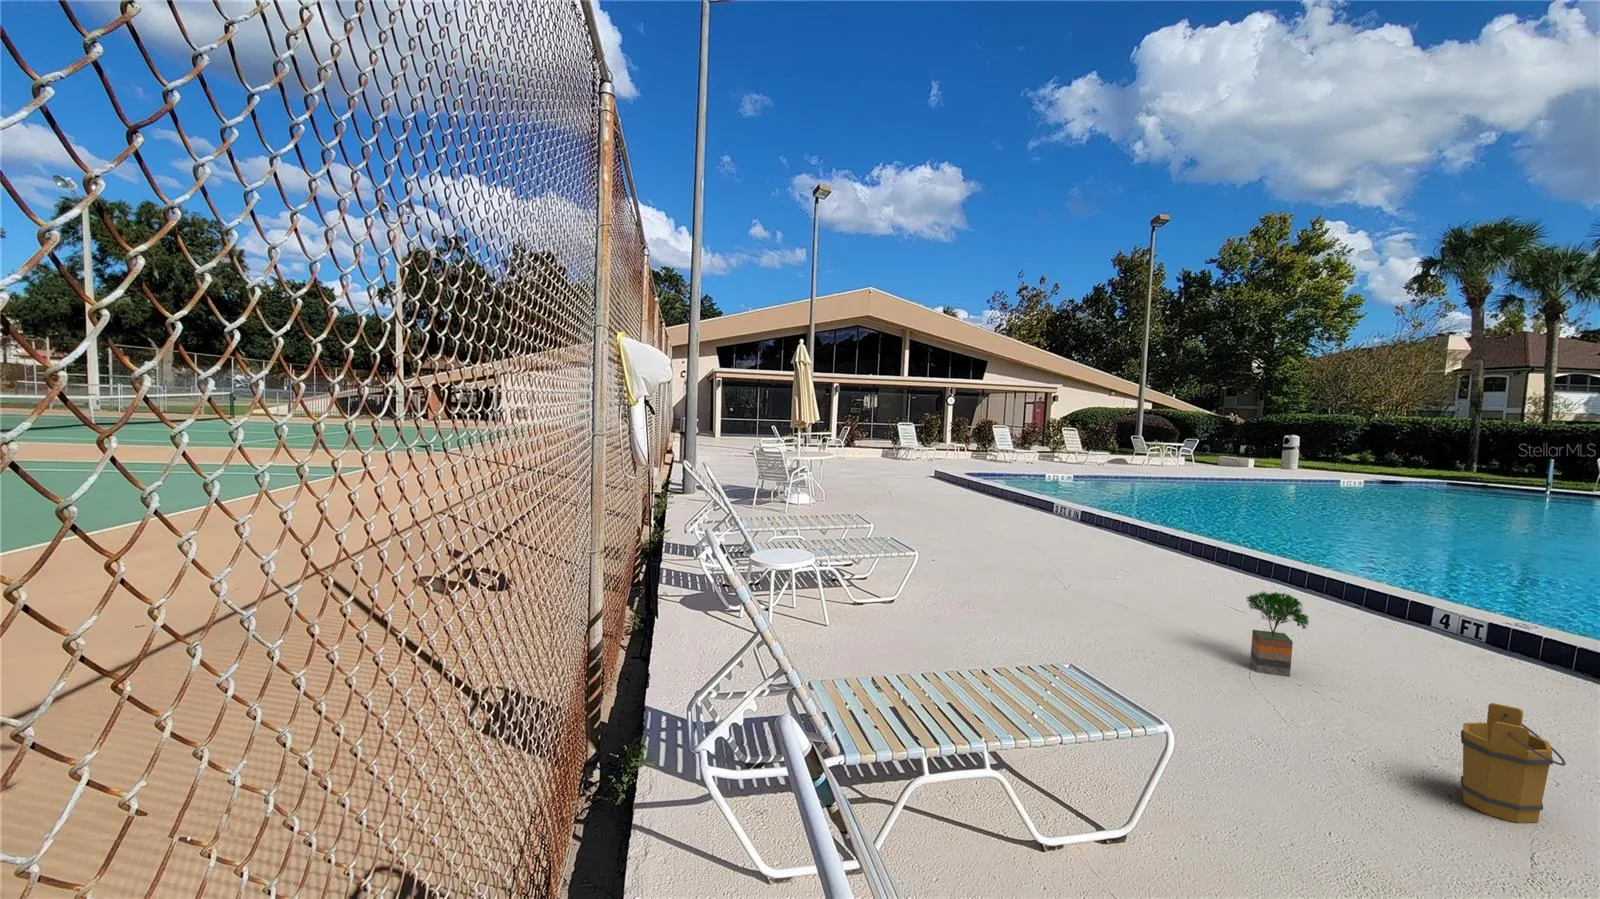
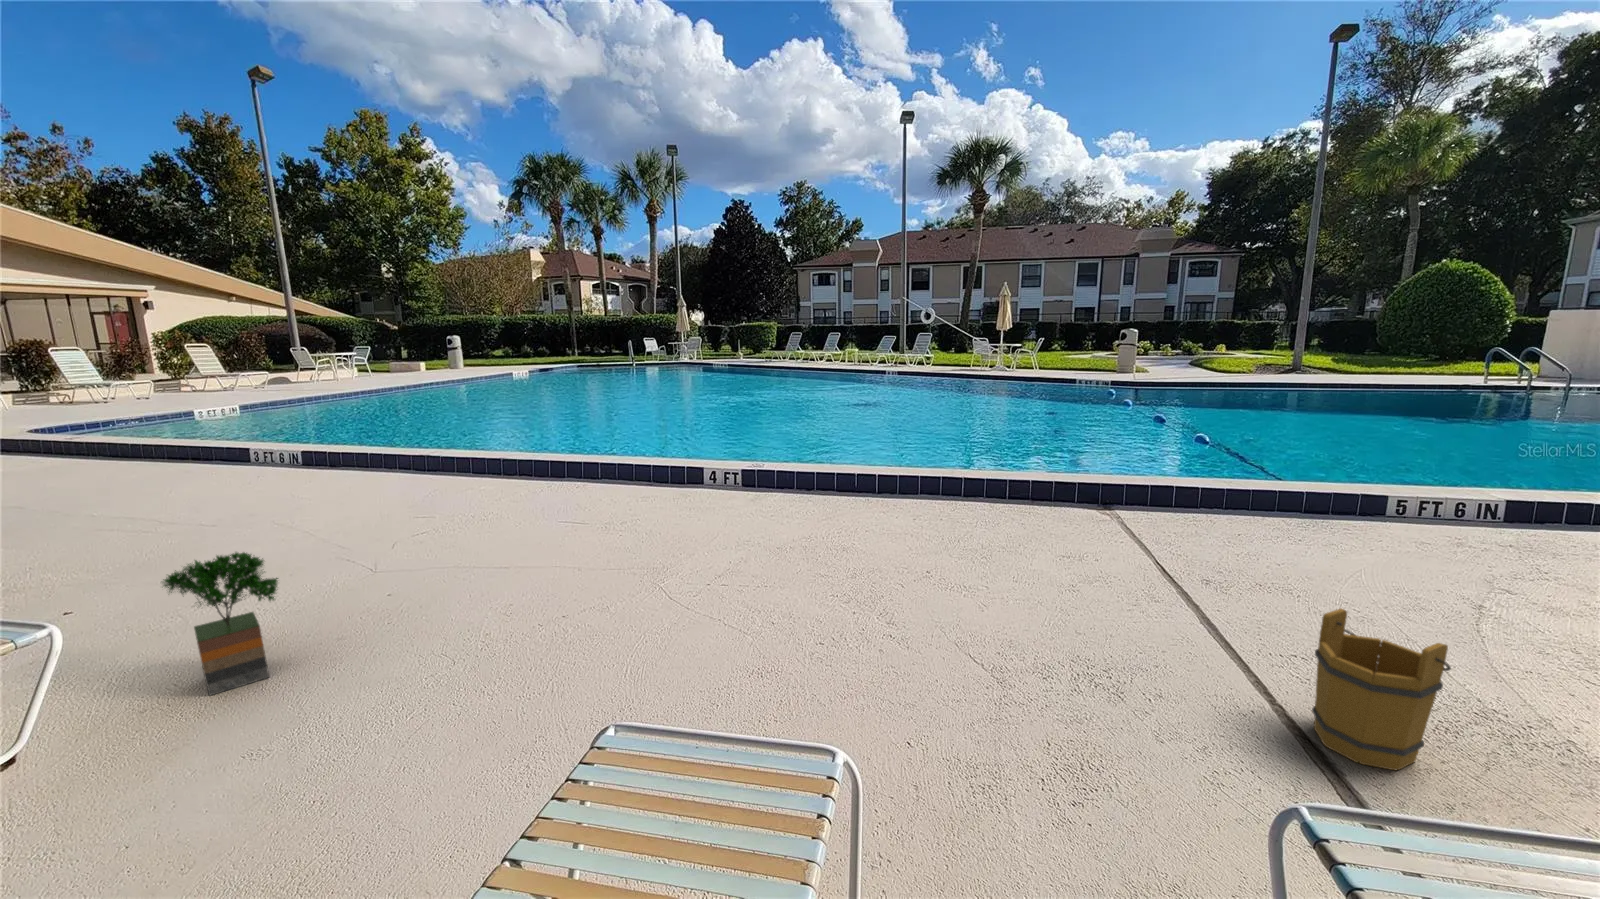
potted tree: present [1247,591,1309,676] -> present [163,552,278,695]

